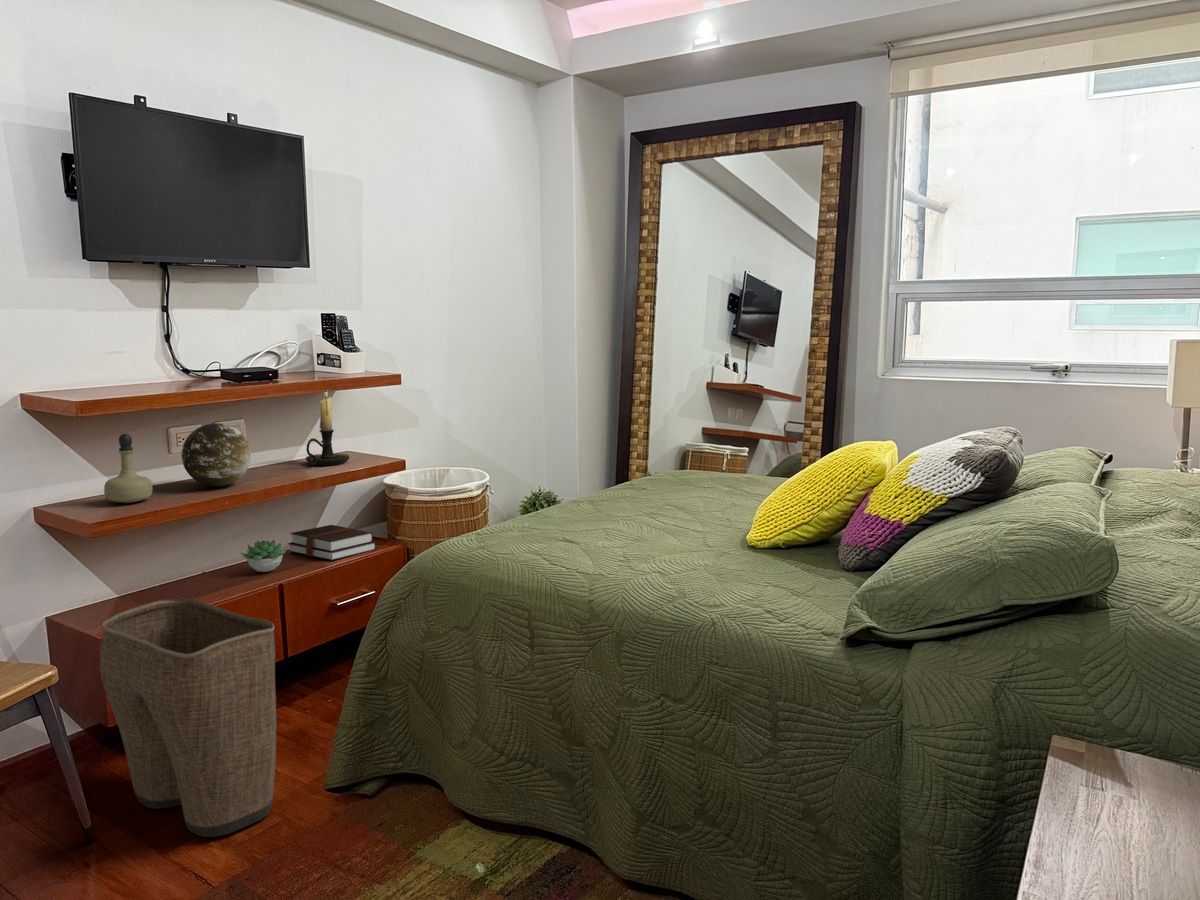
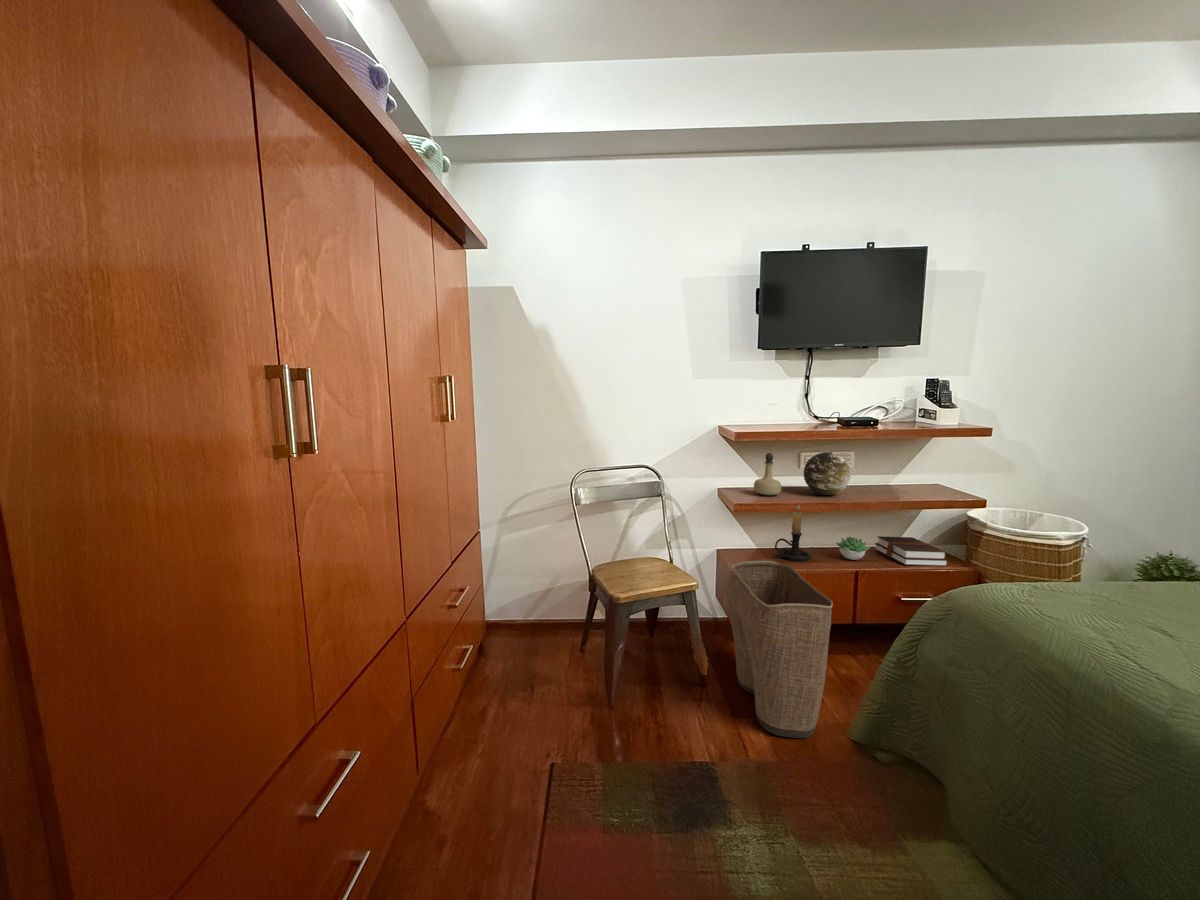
candle holder: present [306,392,349,465] -> present [775,505,811,561]

